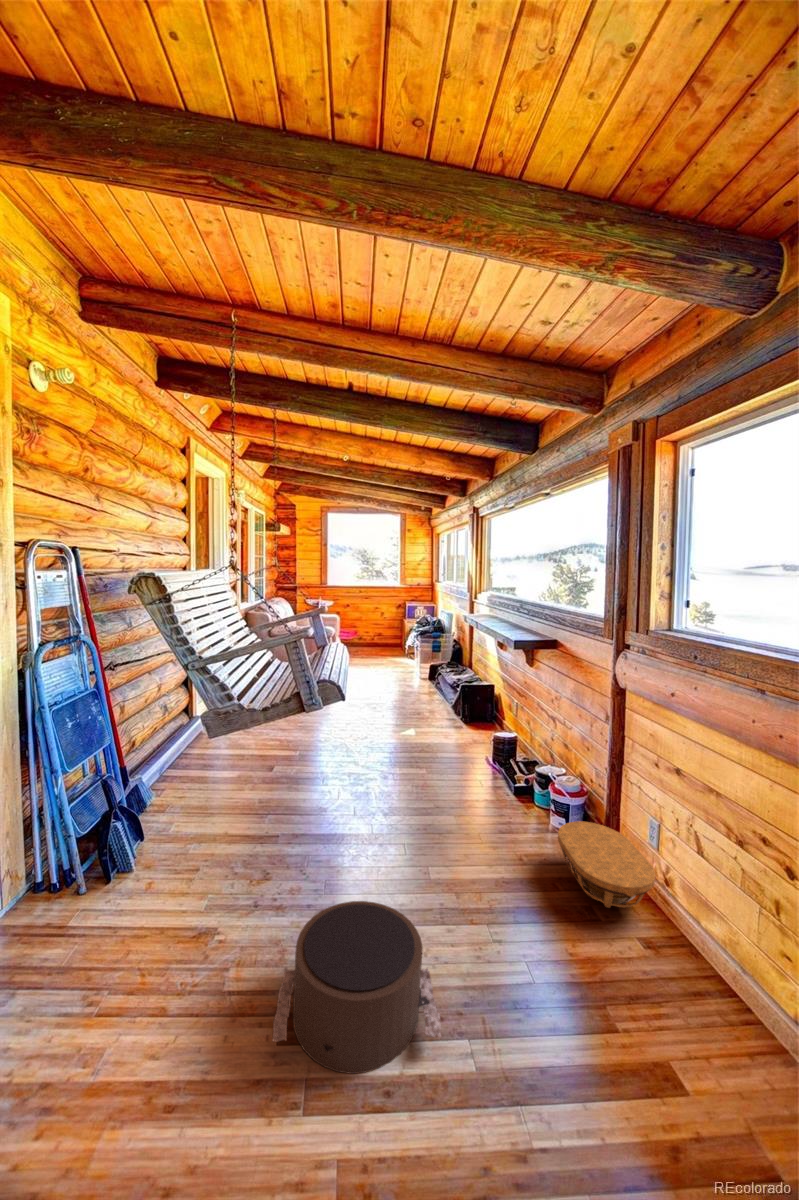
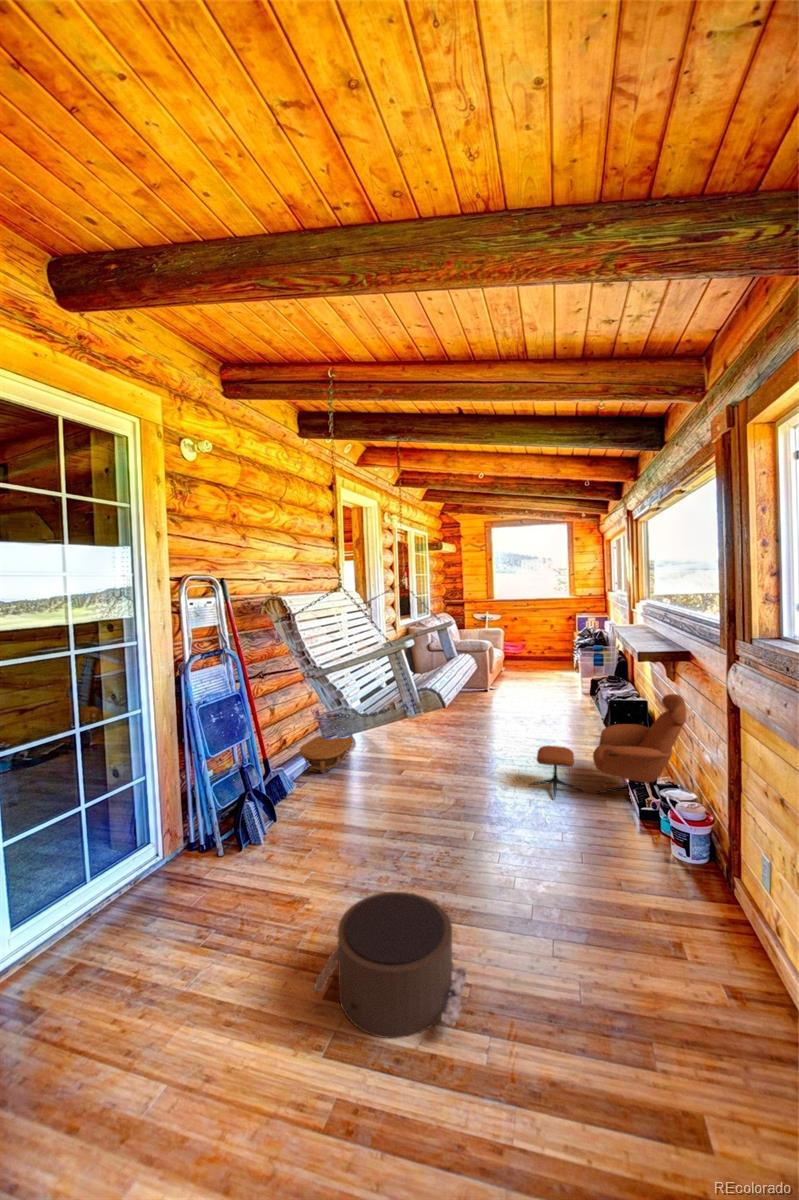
lounge chair: none [406,675,547,783] -> present [529,694,686,799]
basket: present [558,821,655,908] -> present [300,735,353,773]

